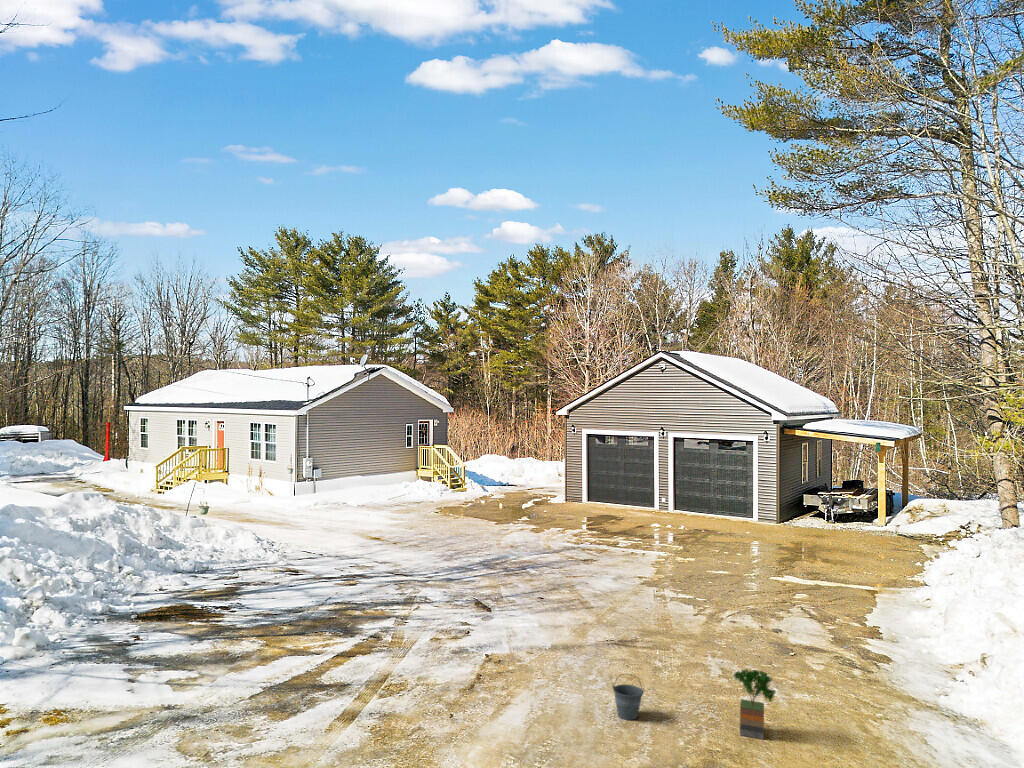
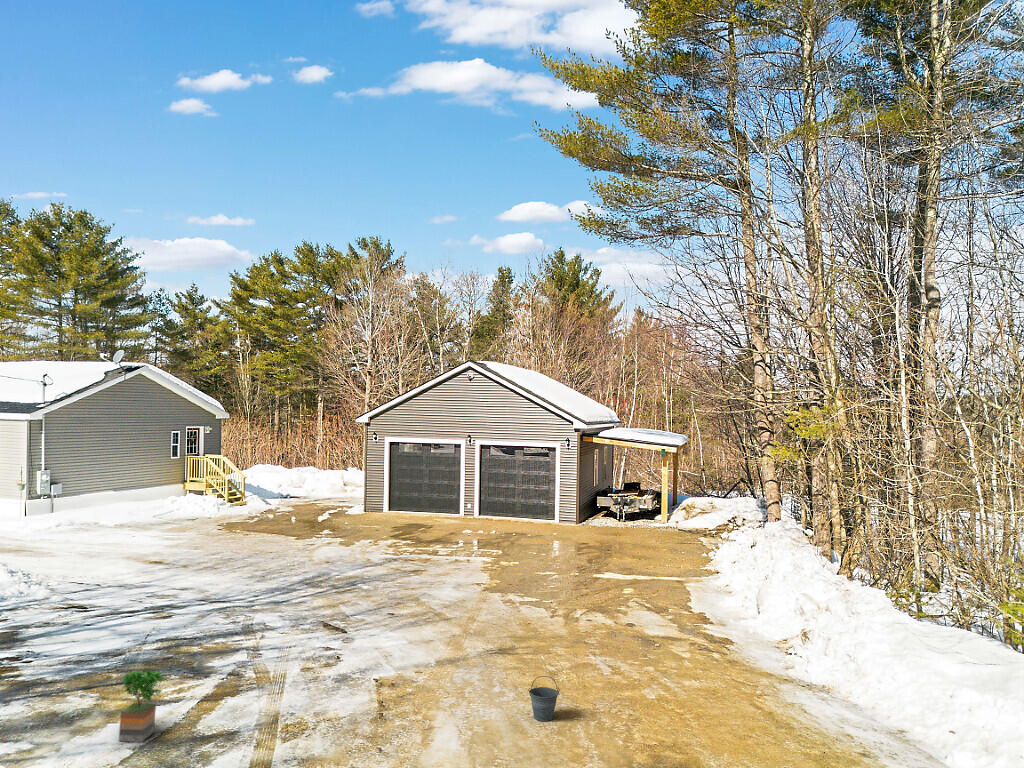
potted tree: present [733,669,775,739] -> present [119,670,166,742]

